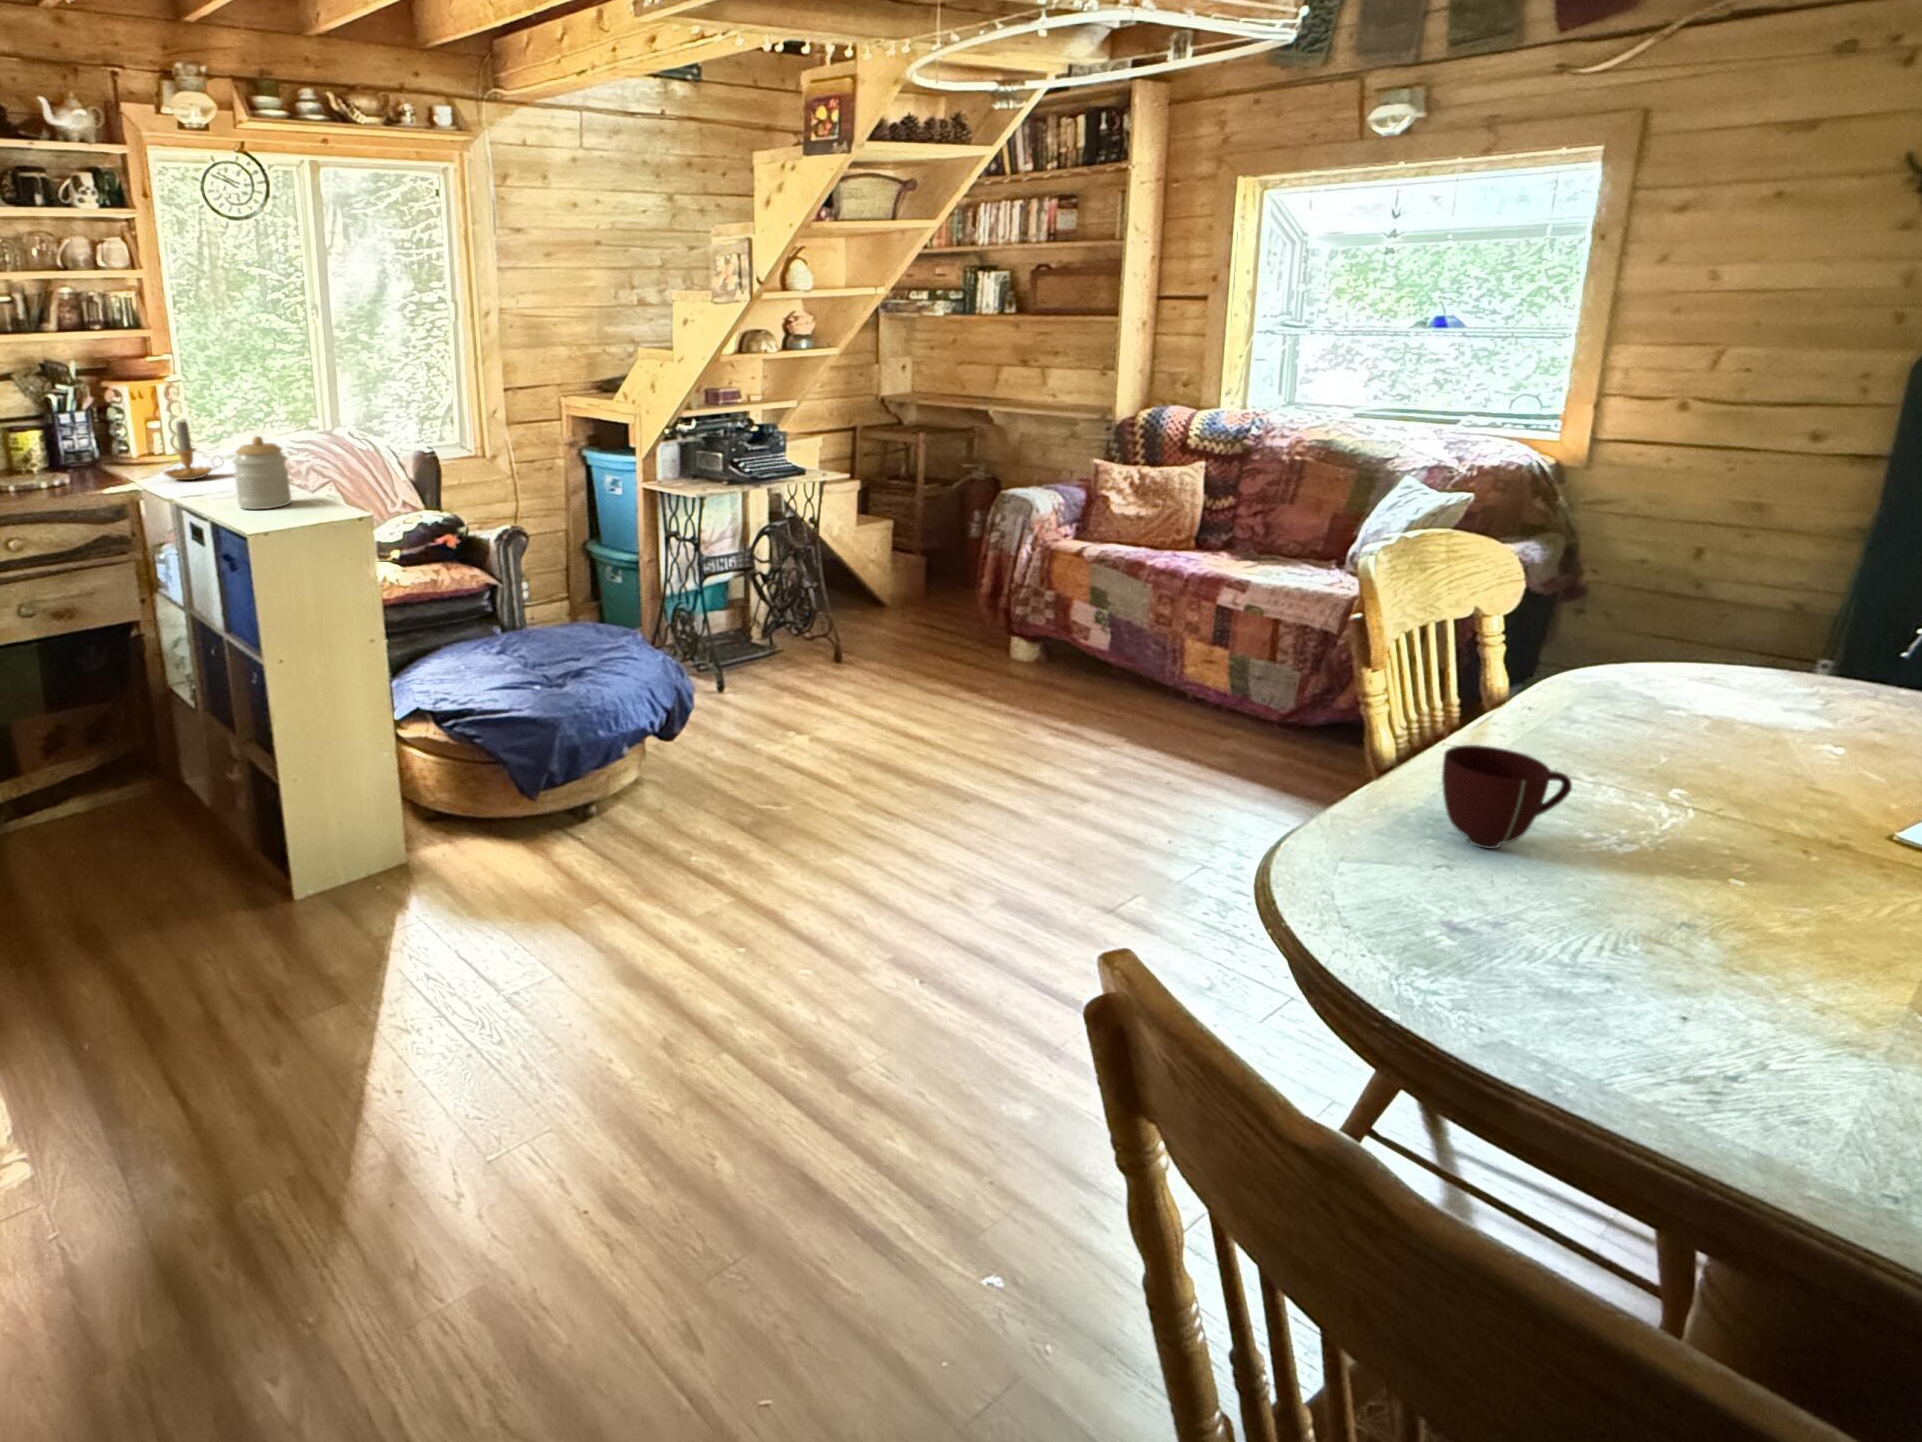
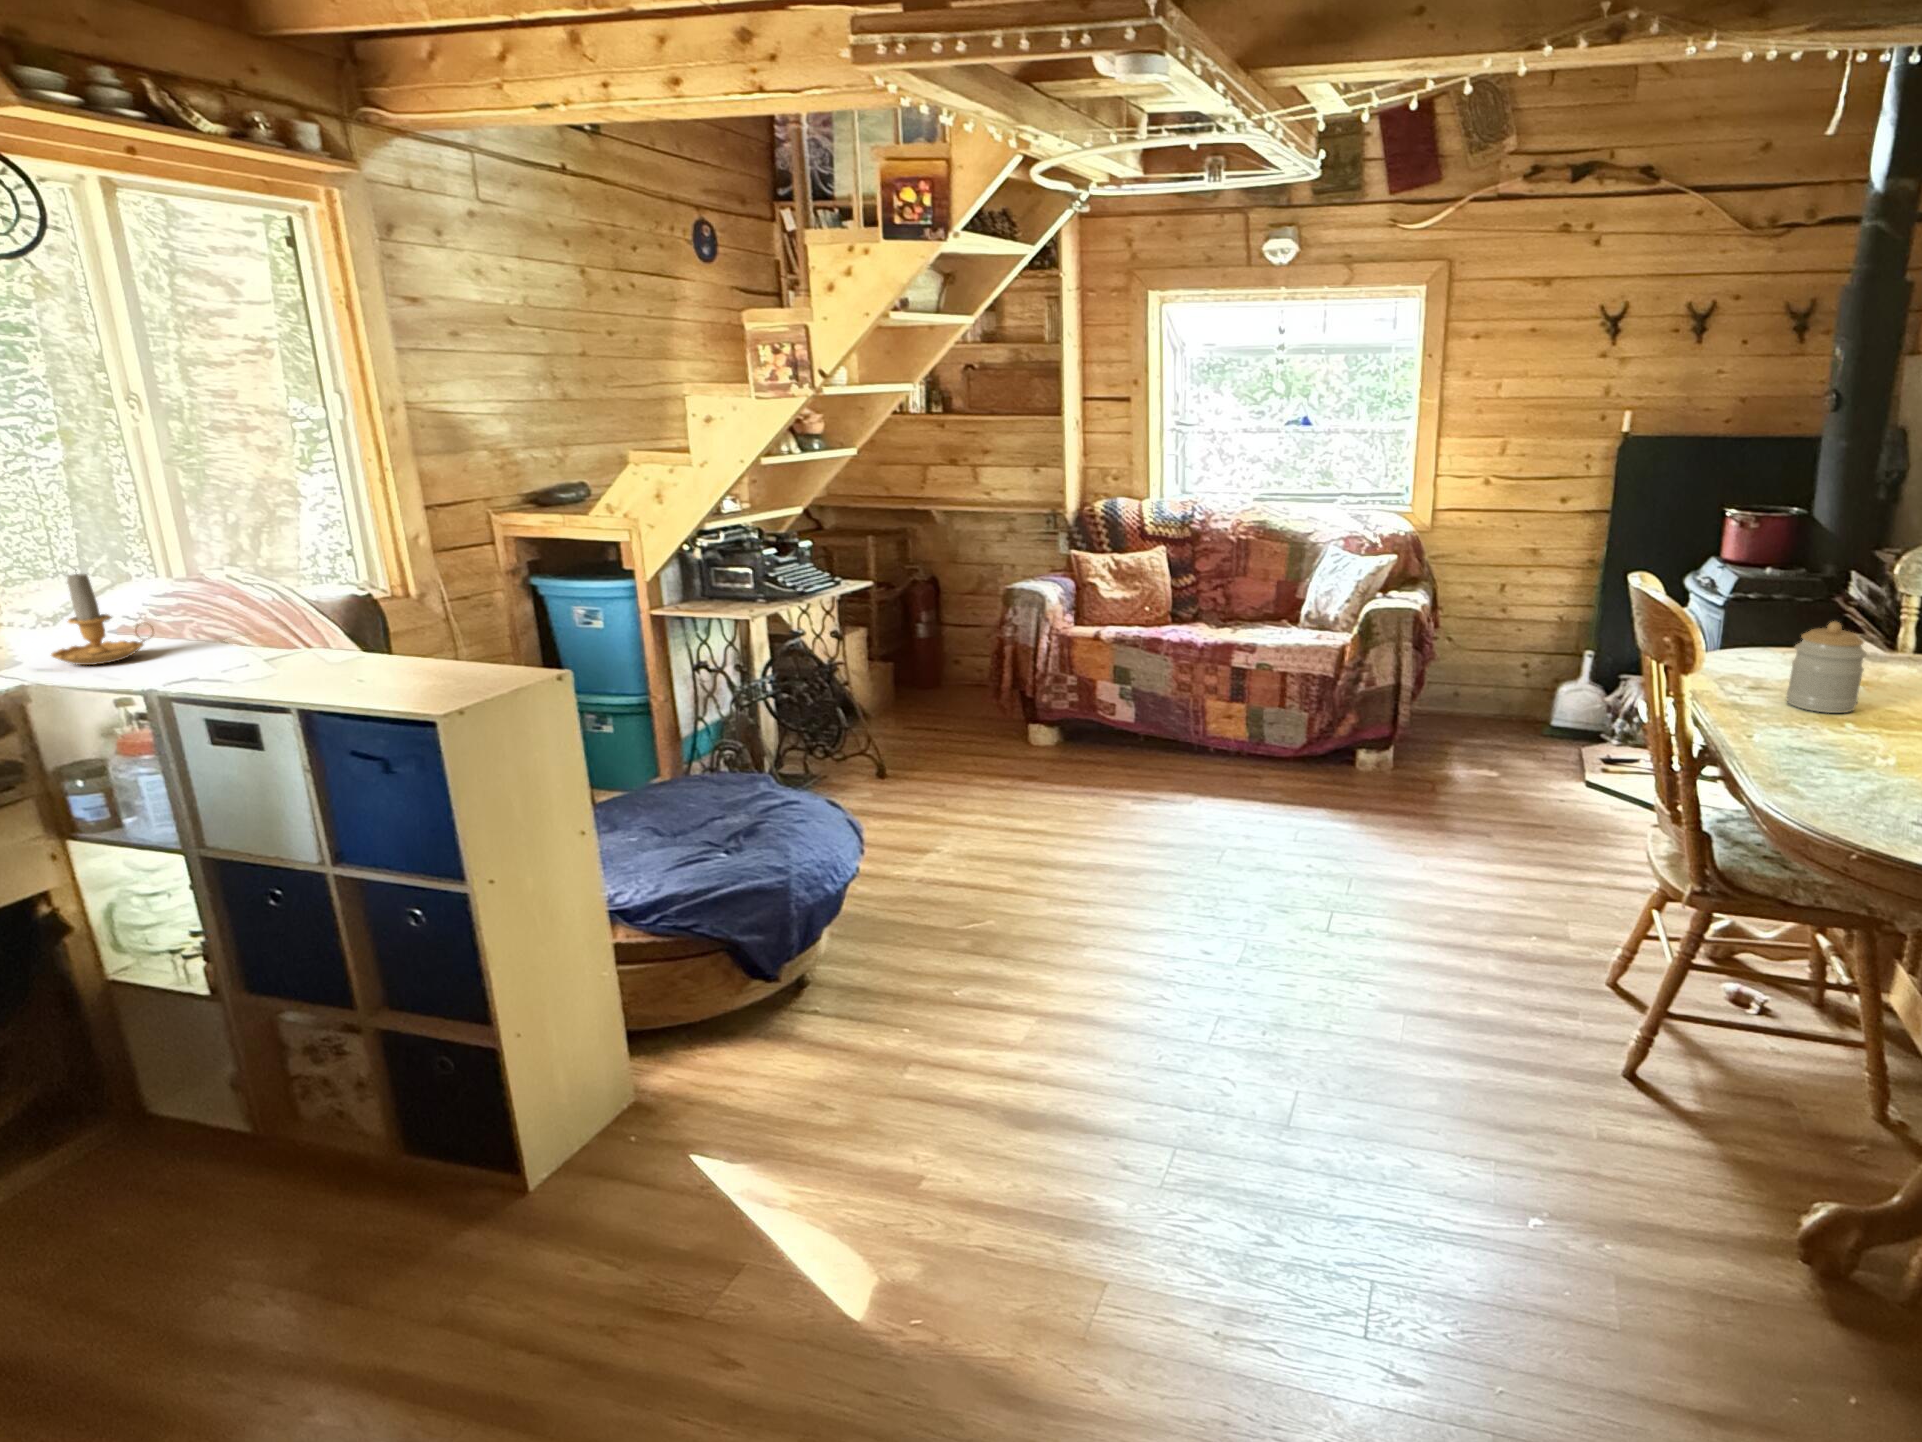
jar: present [233,436,291,509] -> present [1787,621,1867,713]
mug: present [1442,745,1572,849] -> none [1805,708,1872,773]

